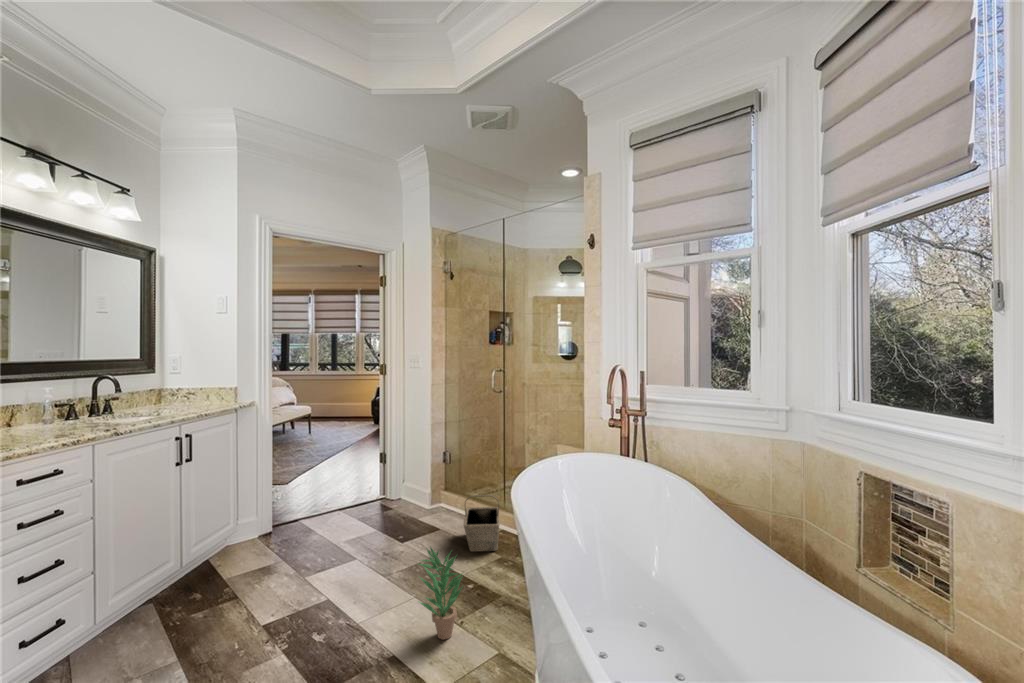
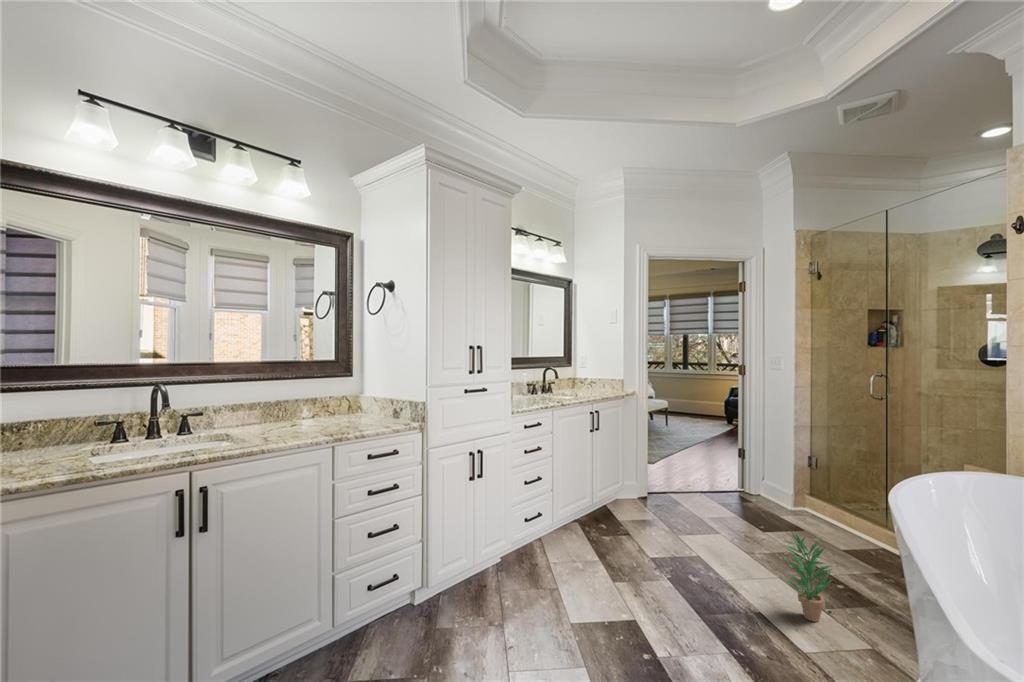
basket: present [464,495,500,552] -> none [833,503,881,567]

